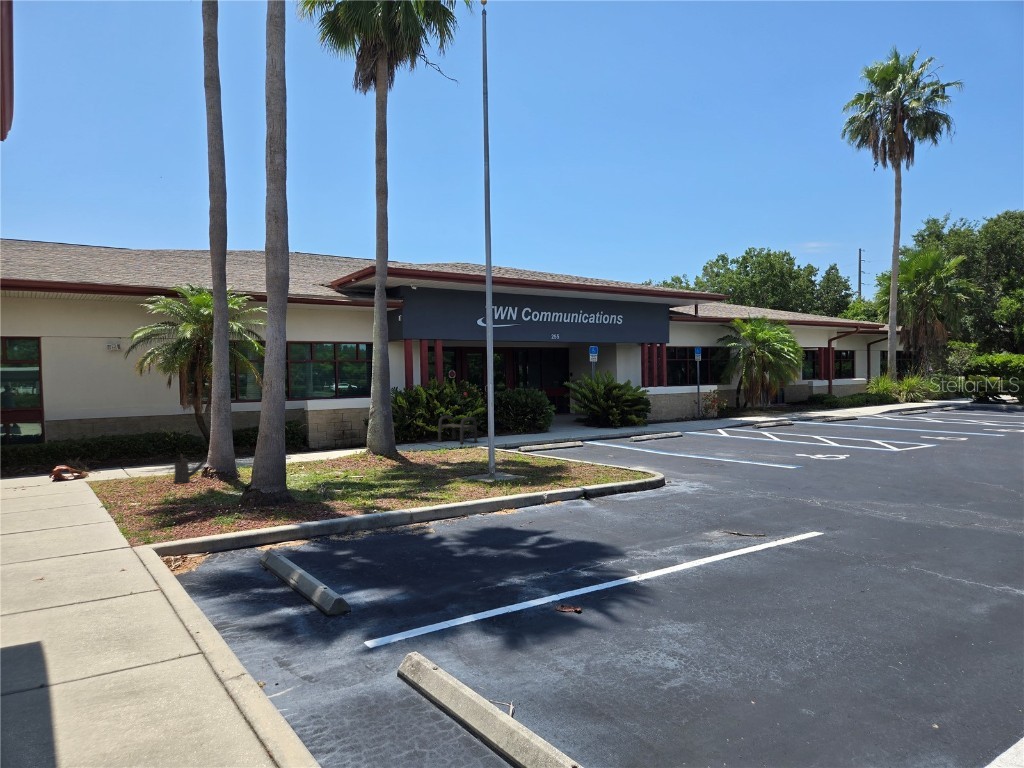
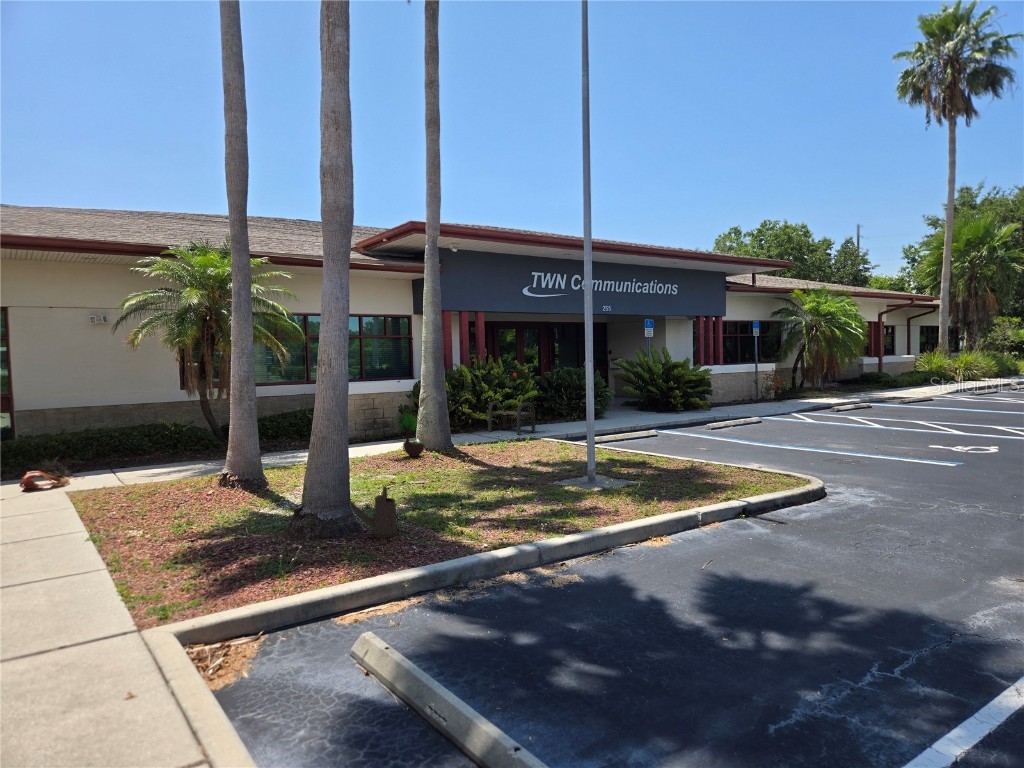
potted tree: none [348,421,373,459] -> present [397,414,424,457]
watering can: present [174,454,207,483] -> present [349,486,405,538]

